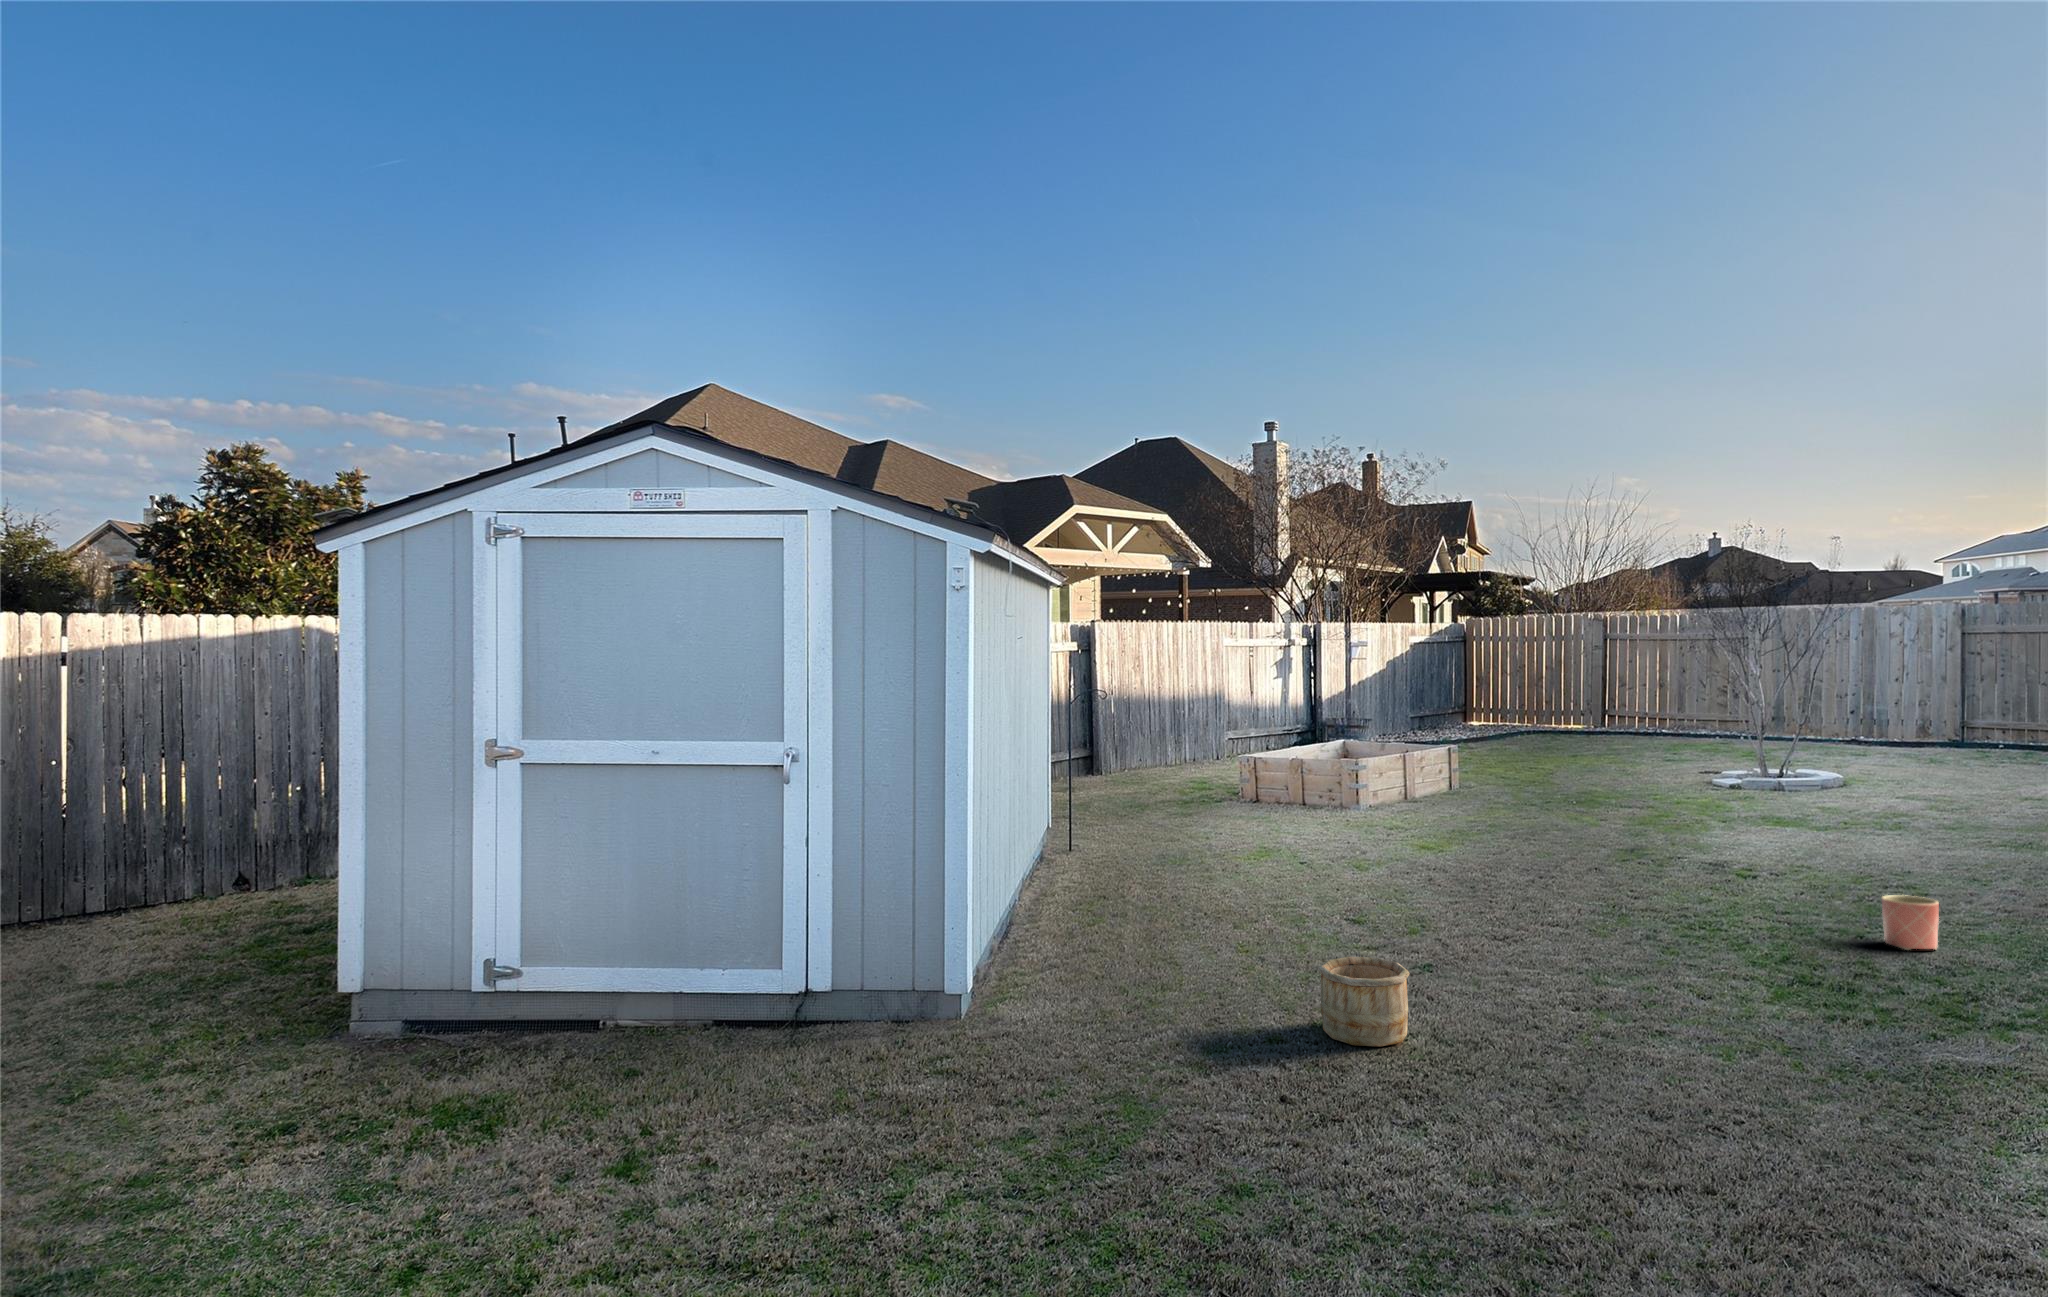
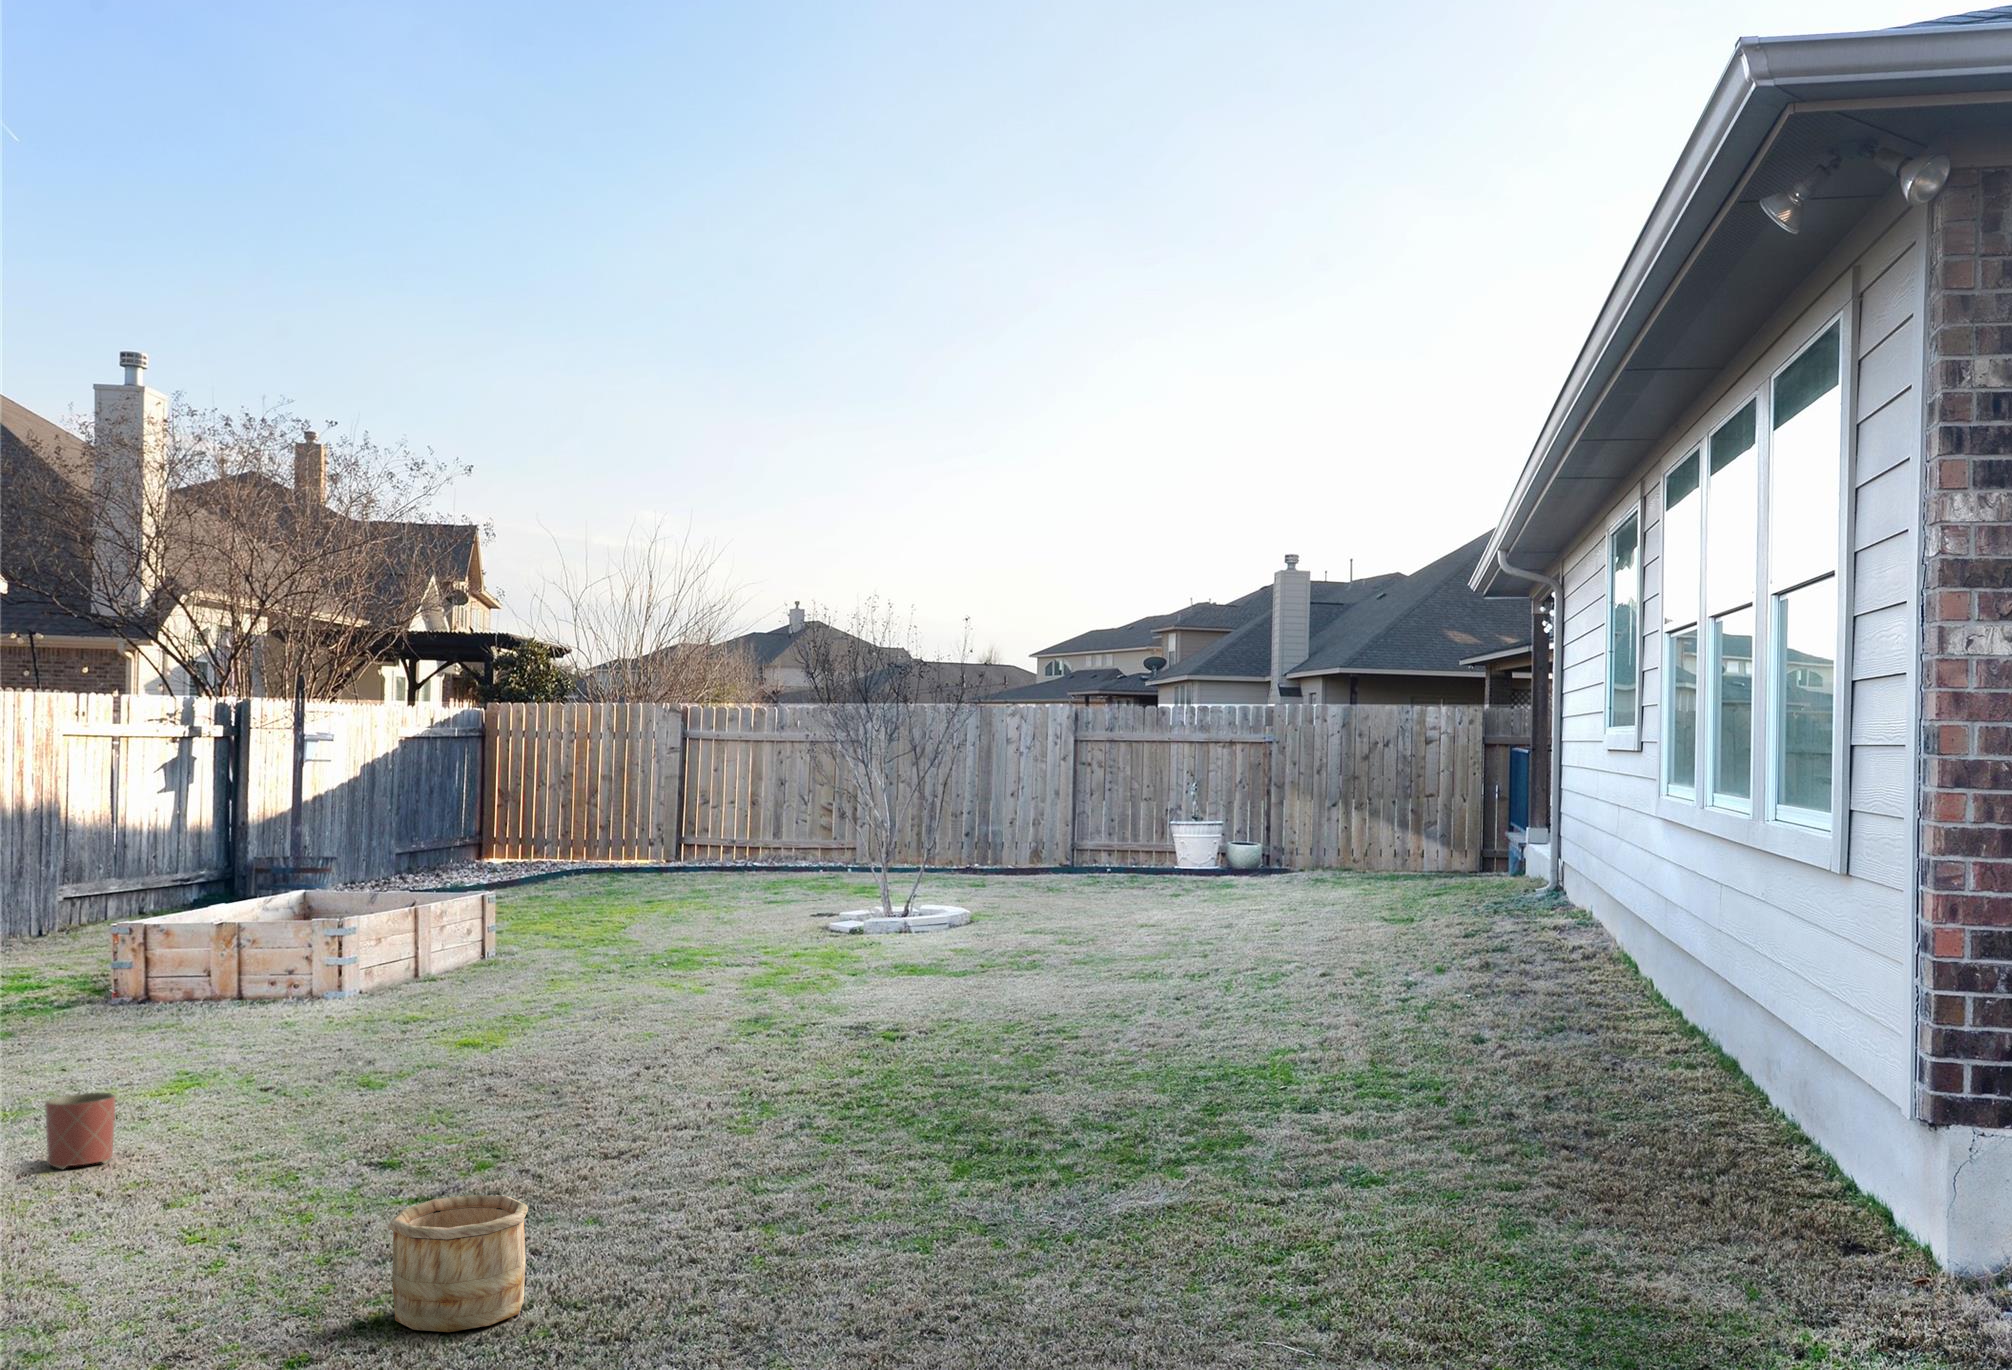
planter: present [1882,895,1939,950] -> present [45,1093,116,1170]

